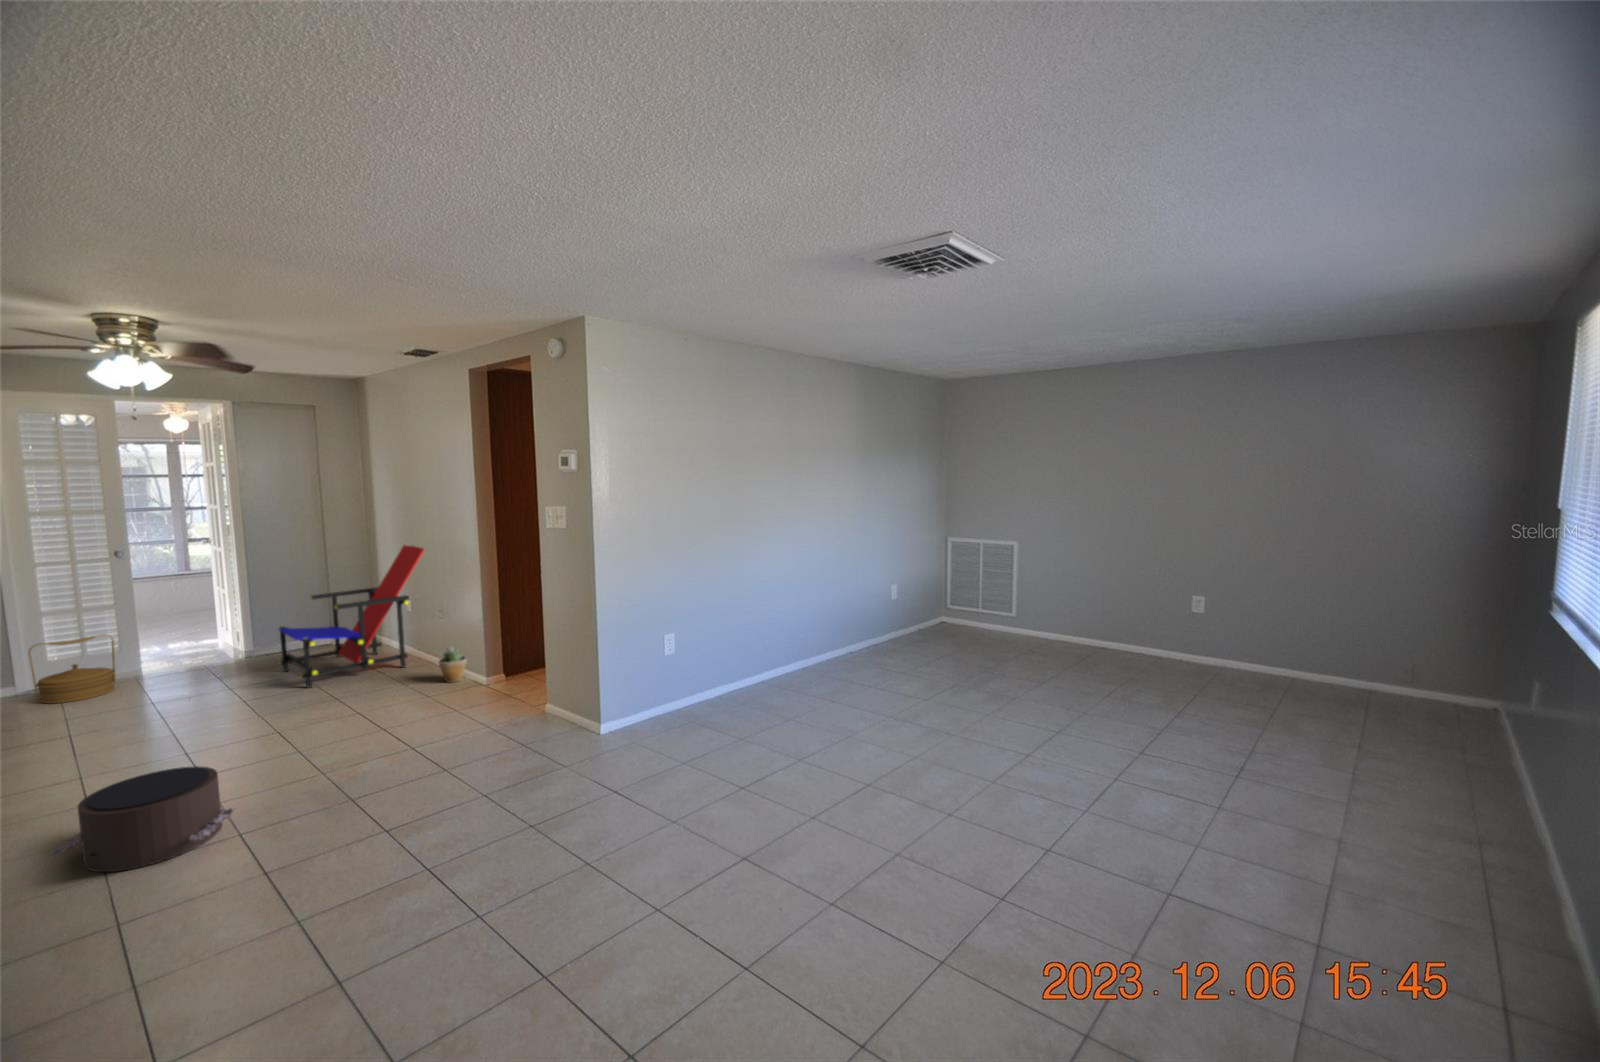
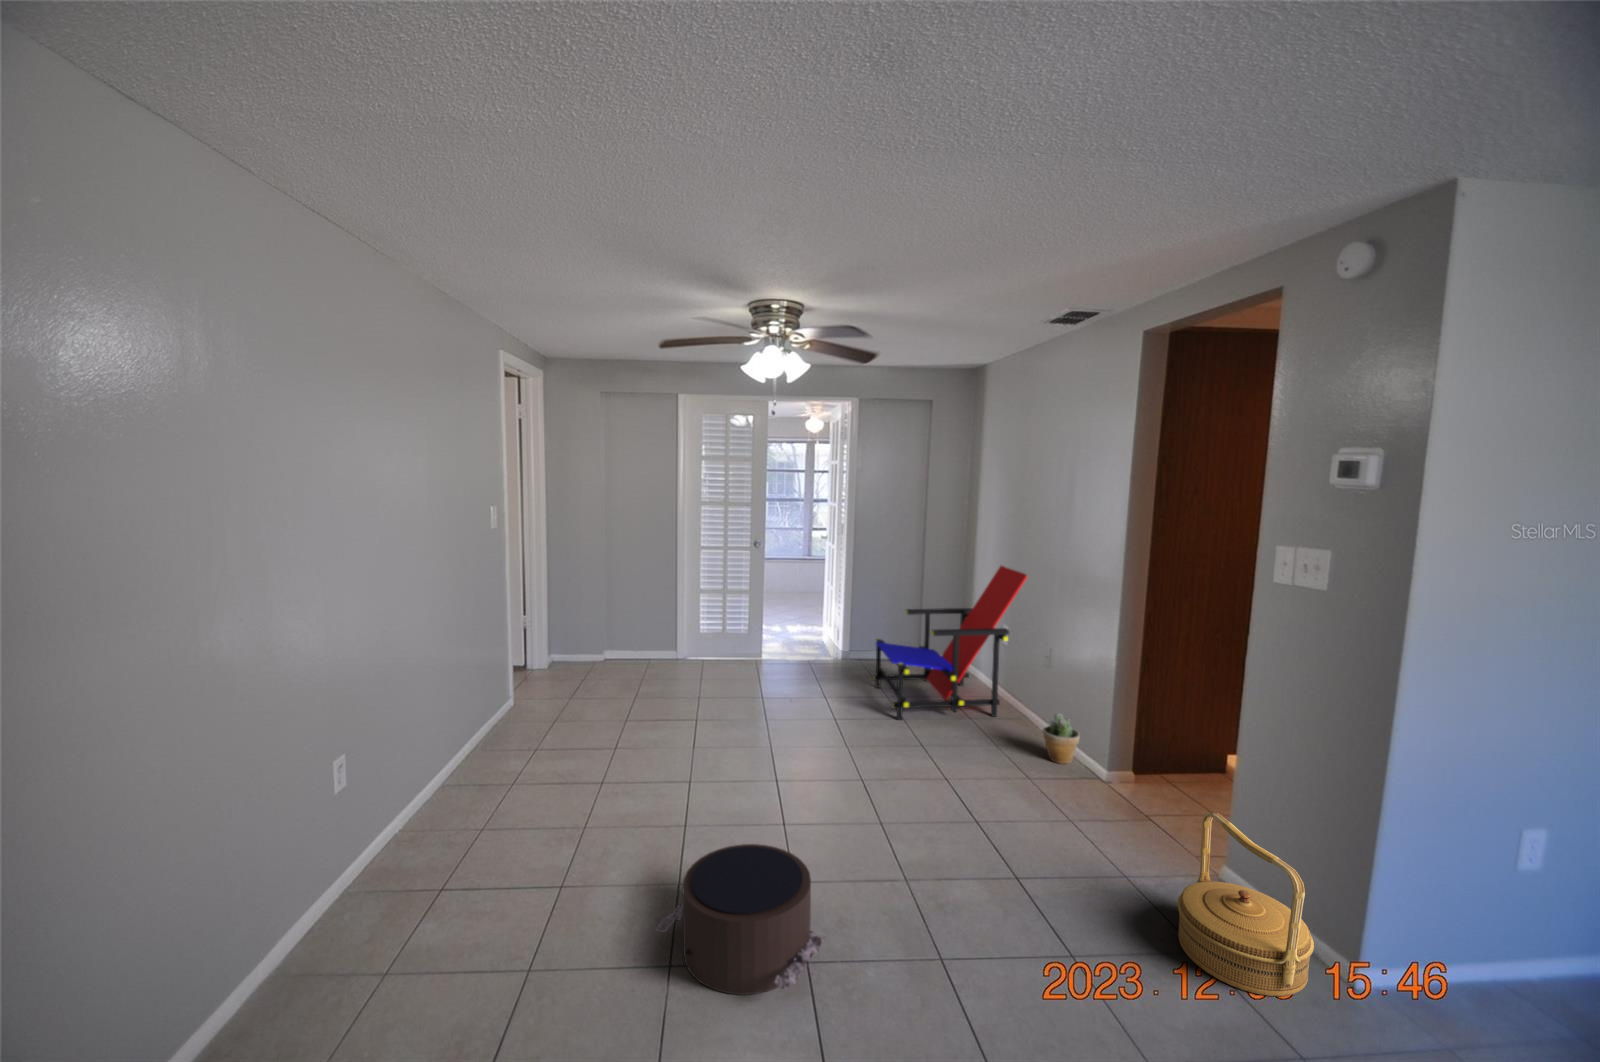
woven basket: present [28,634,116,704] -> present [1177,813,1314,996]

